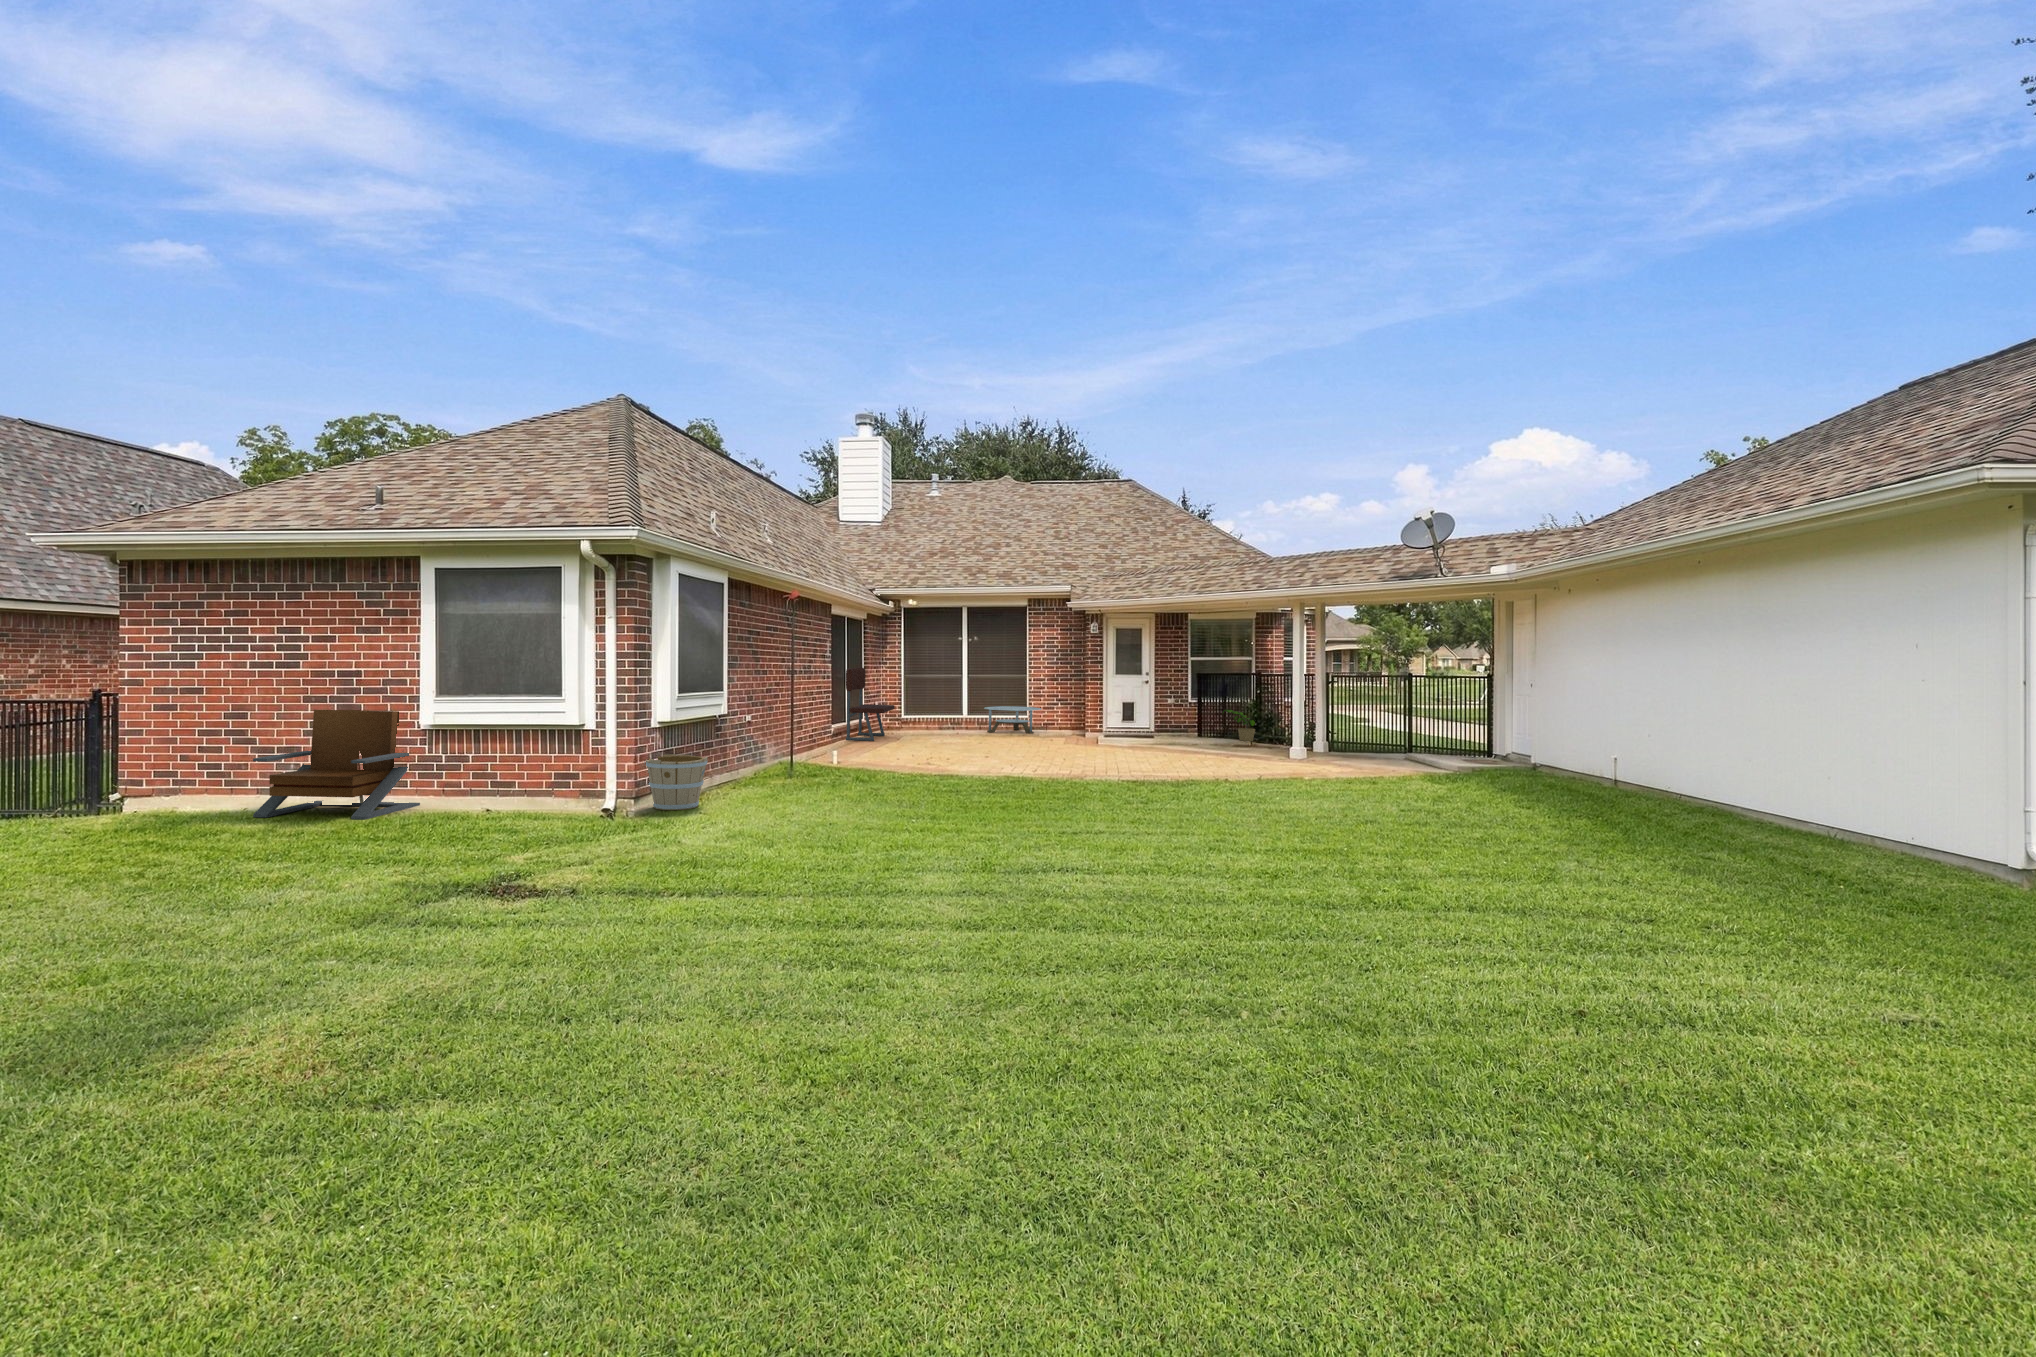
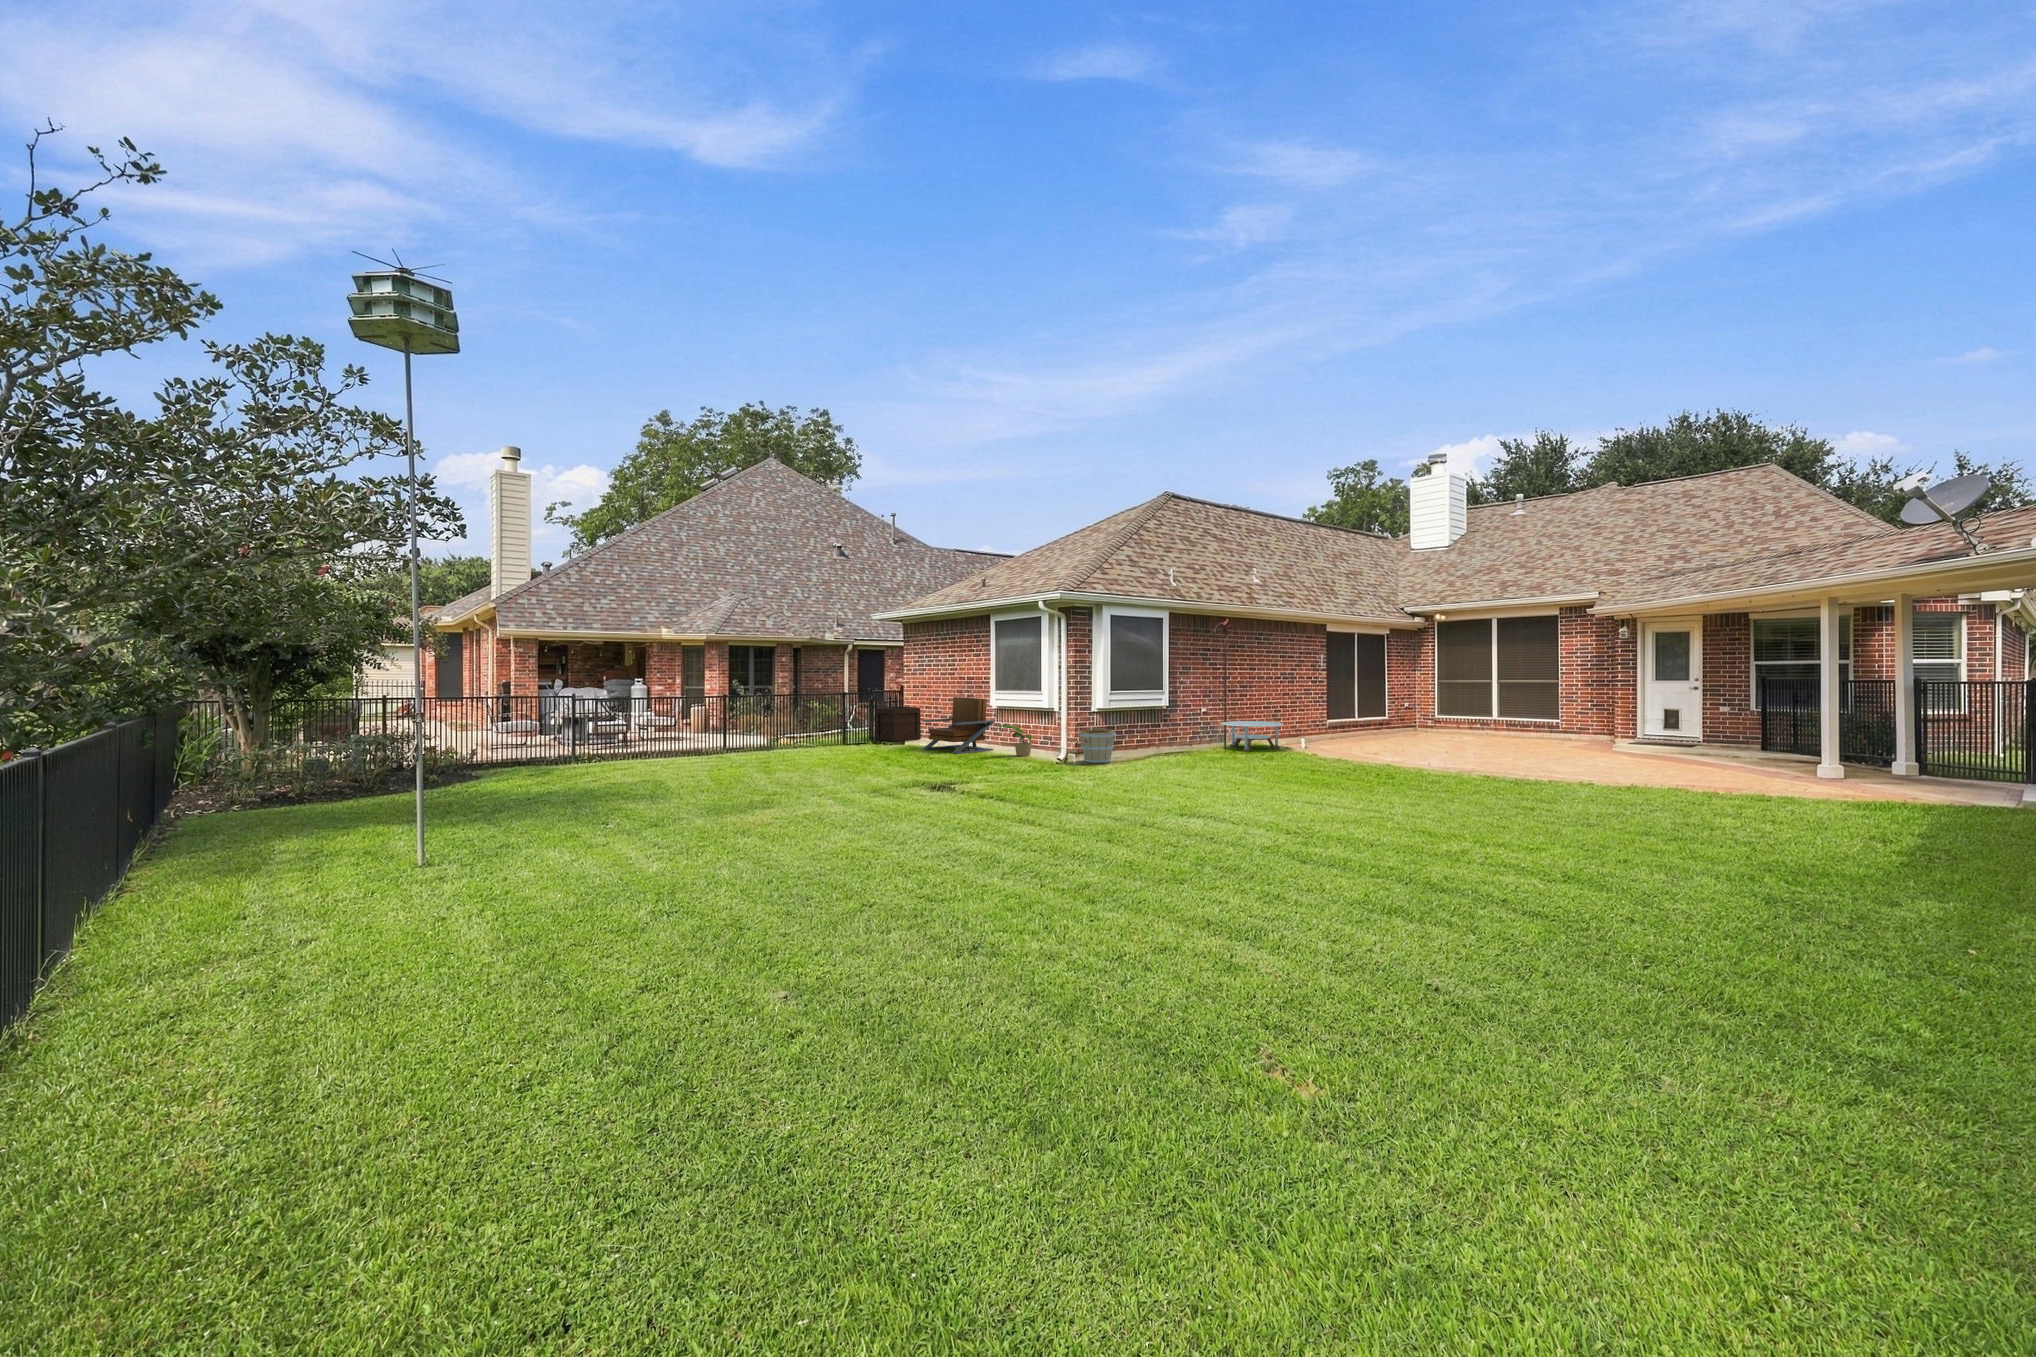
bench: present [846,668,895,741] -> none [1346,674,1401,734]
round table: present [984,706,1041,734] -> present [1221,721,1284,751]
potted plant: present [1223,710,1255,741] -> present [999,725,1032,756]
wooden crate: none [49,733,175,808] -> present [875,707,921,742]

